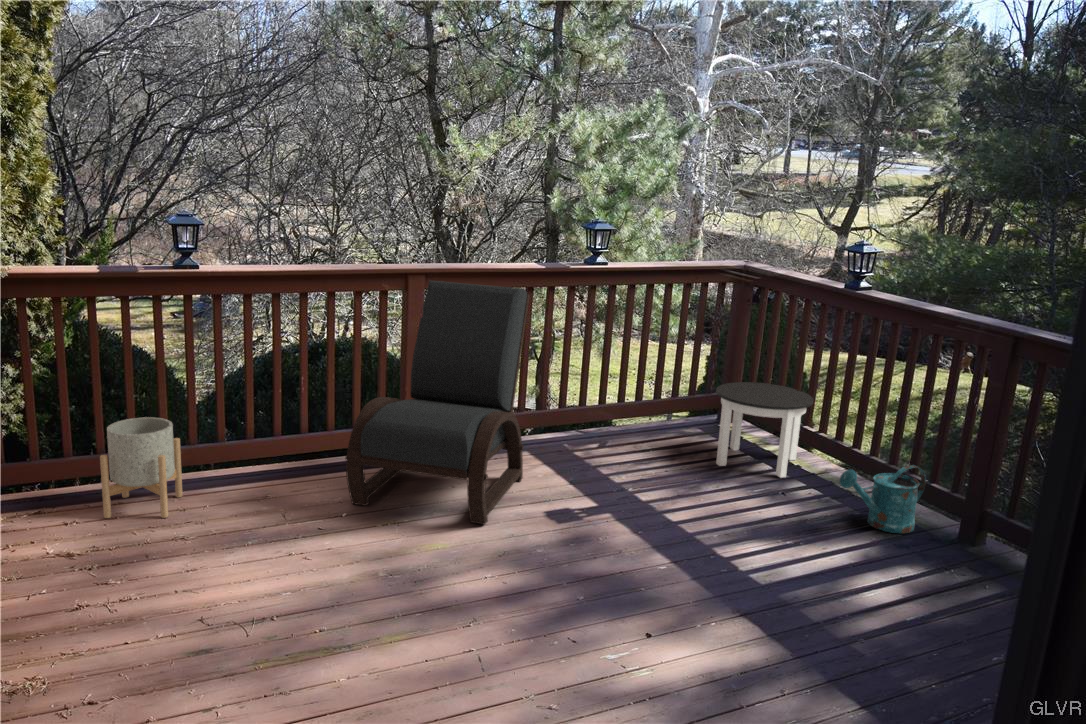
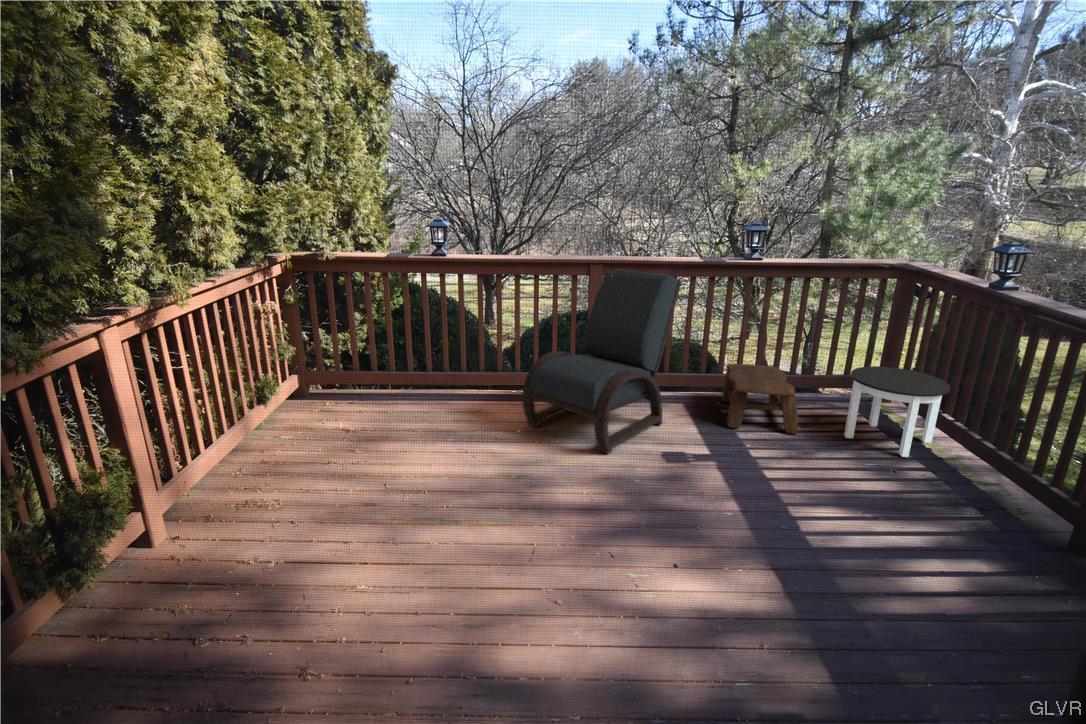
stool: none [569,393,673,472] -> present [722,364,798,434]
planter: present [100,417,182,518] -> none [379,351,432,416]
watering can: present [840,465,926,533] -> none [937,459,1048,532]

